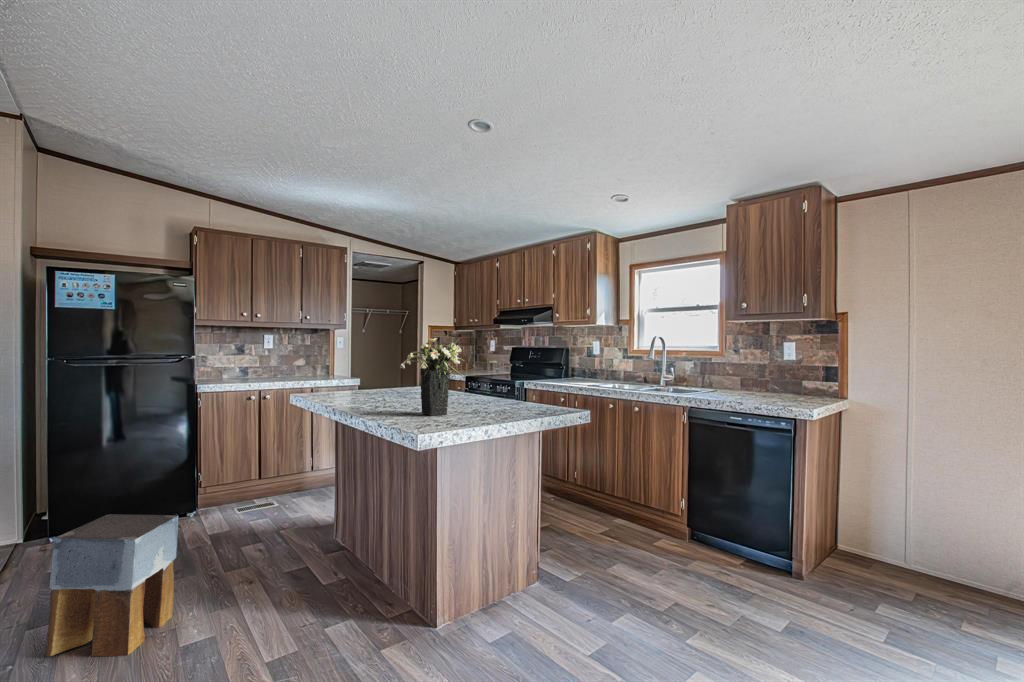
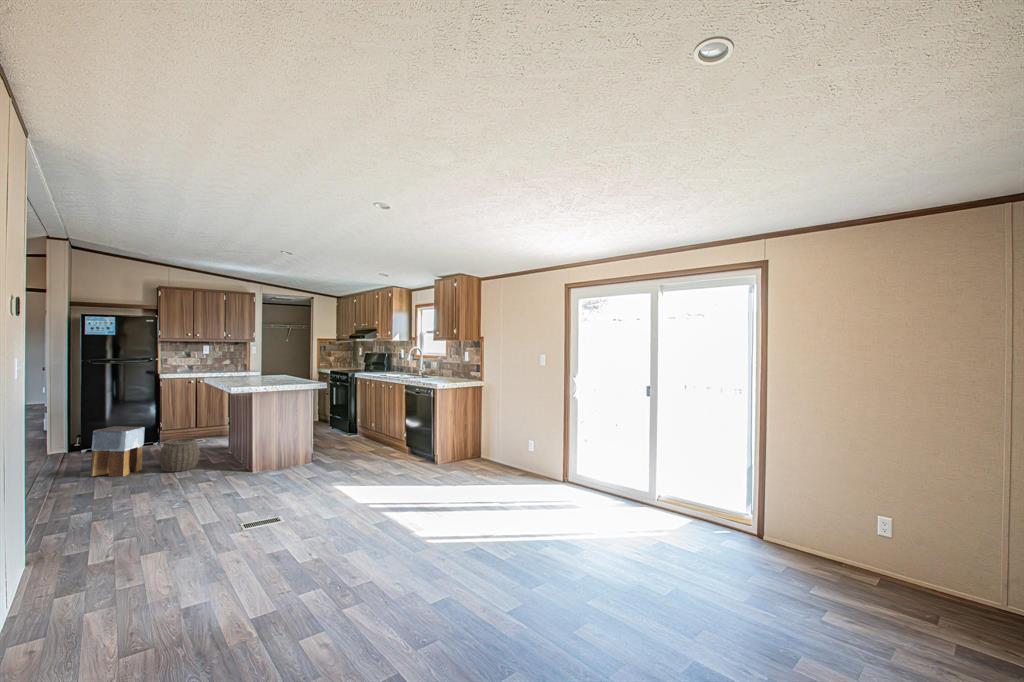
flower arrangement: present [400,337,464,416] -> none [238,352,271,384]
woven basket: none [213,536,302,632] -> present [159,438,199,472]

